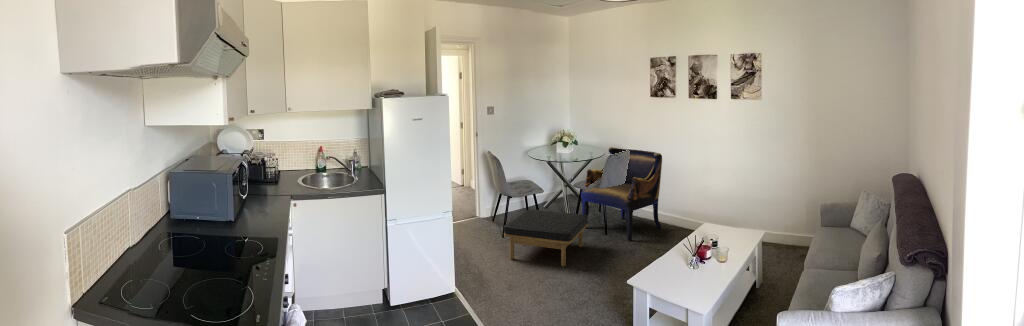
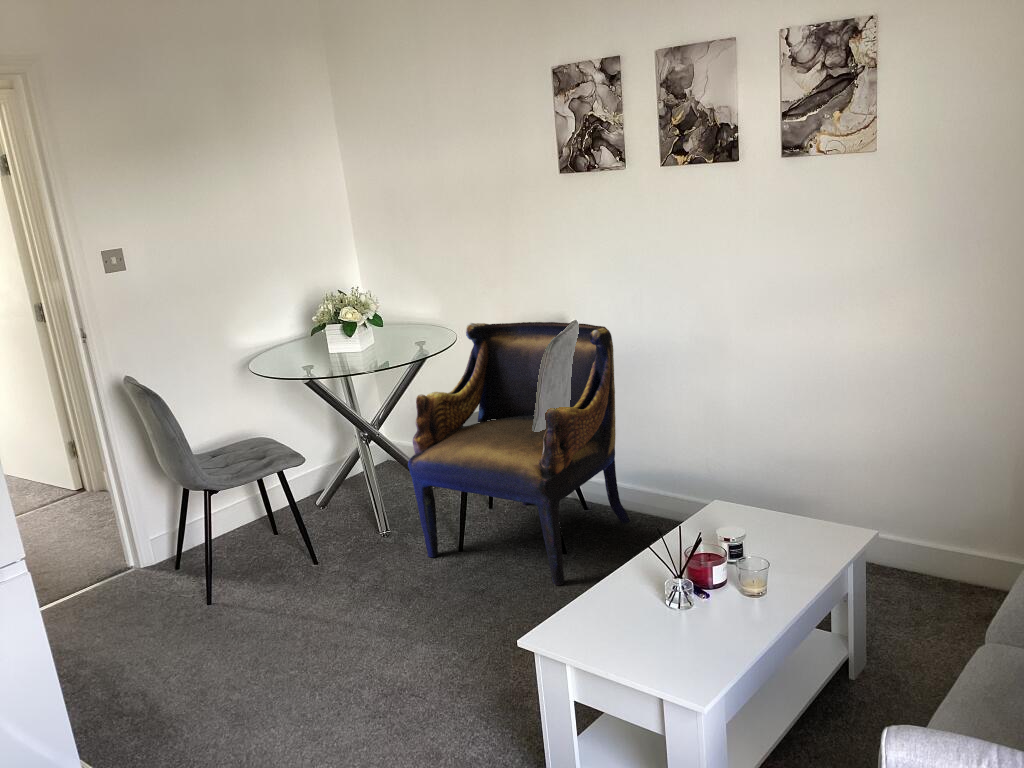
ottoman: present [504,210,588,267] -> none [171,544,440,742]

